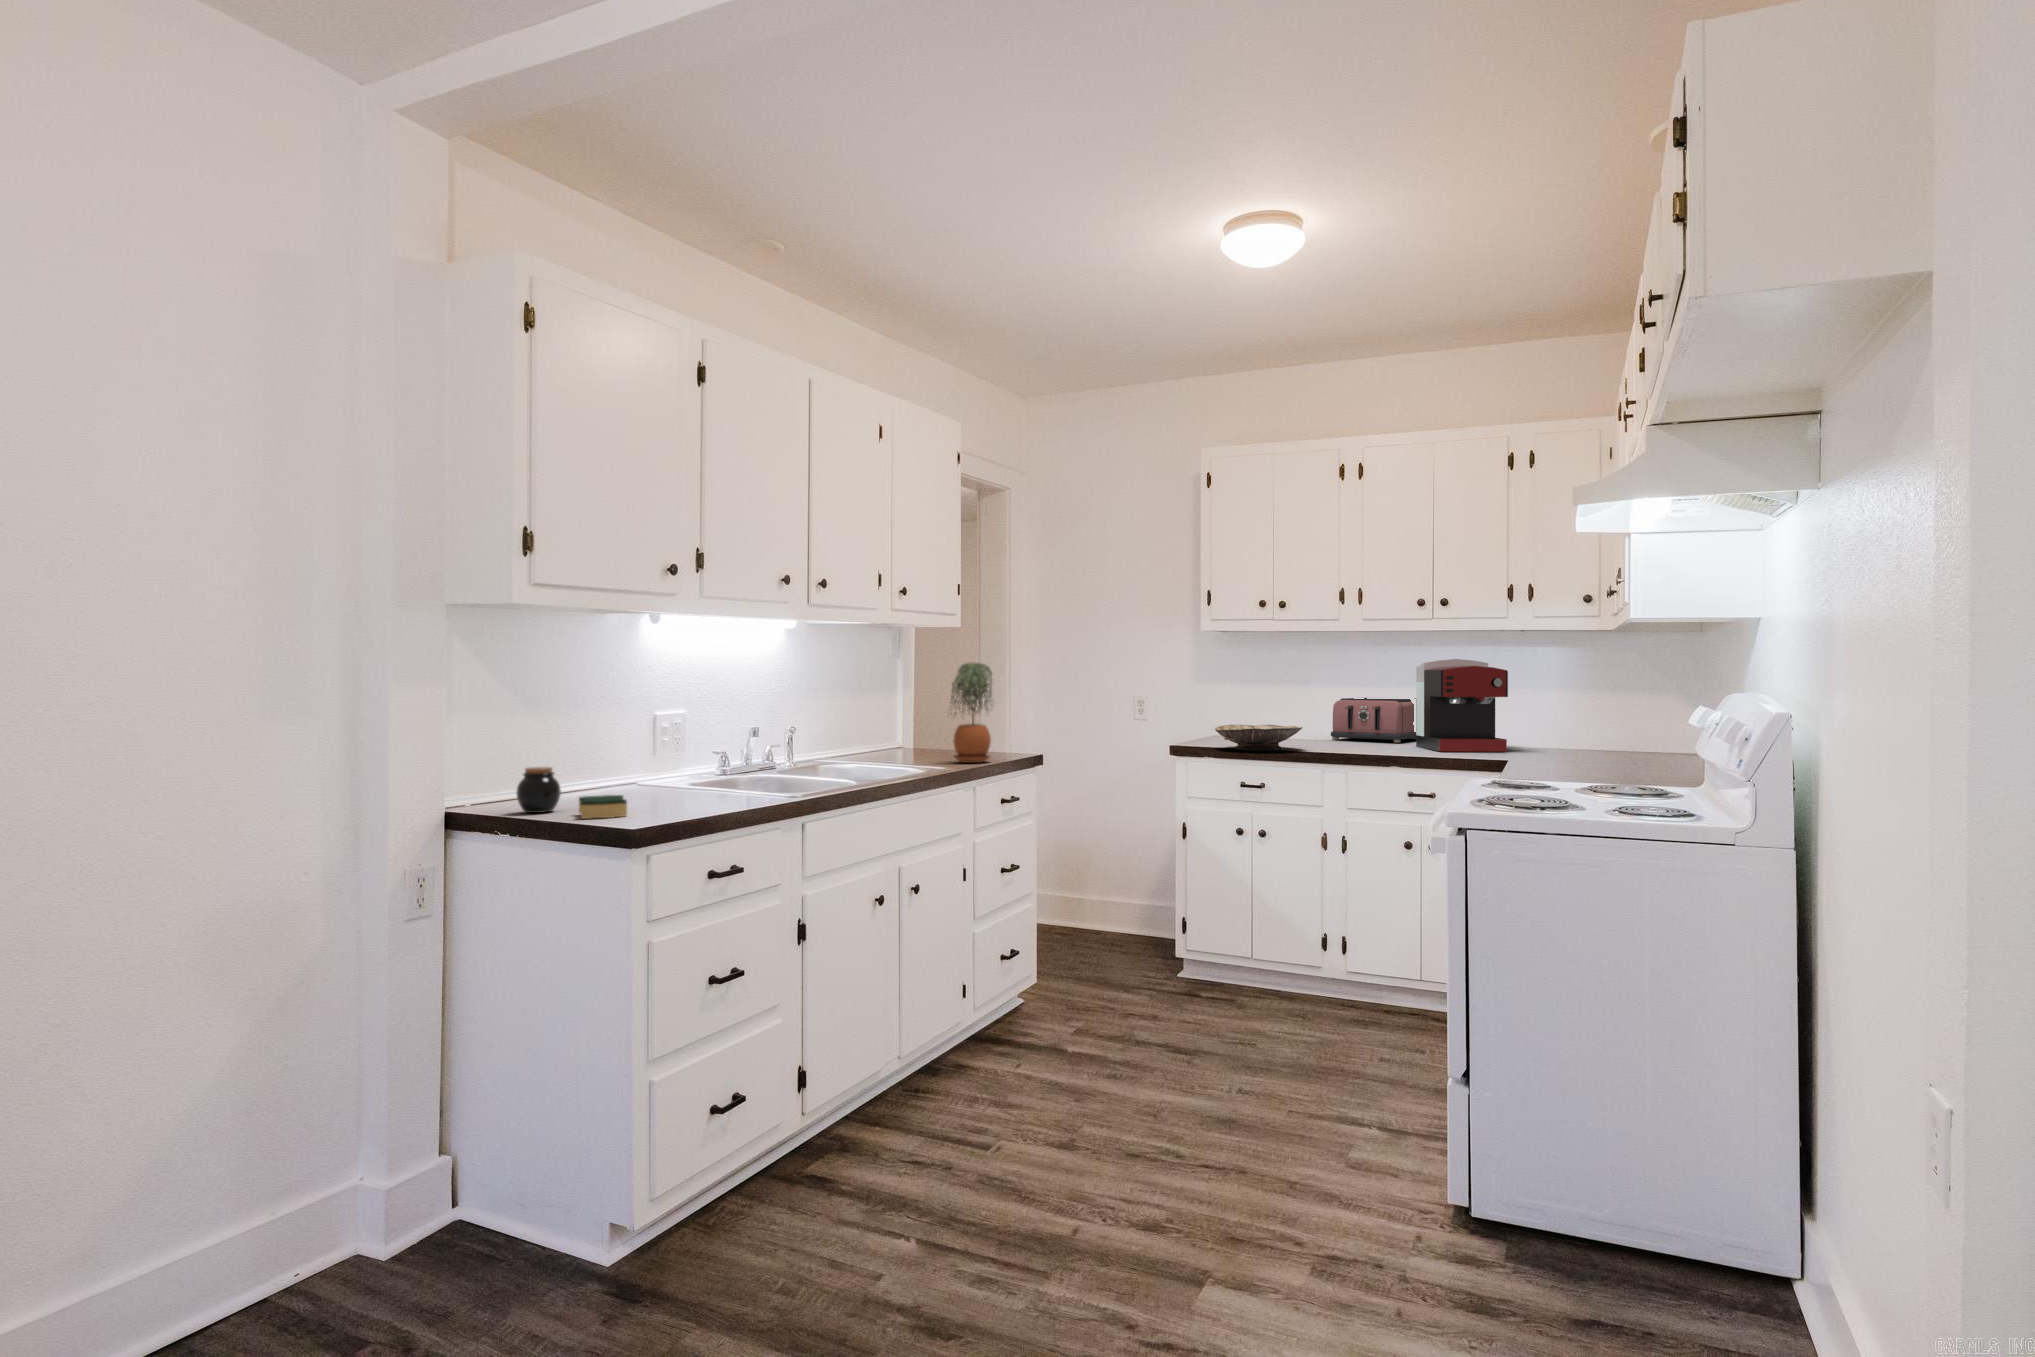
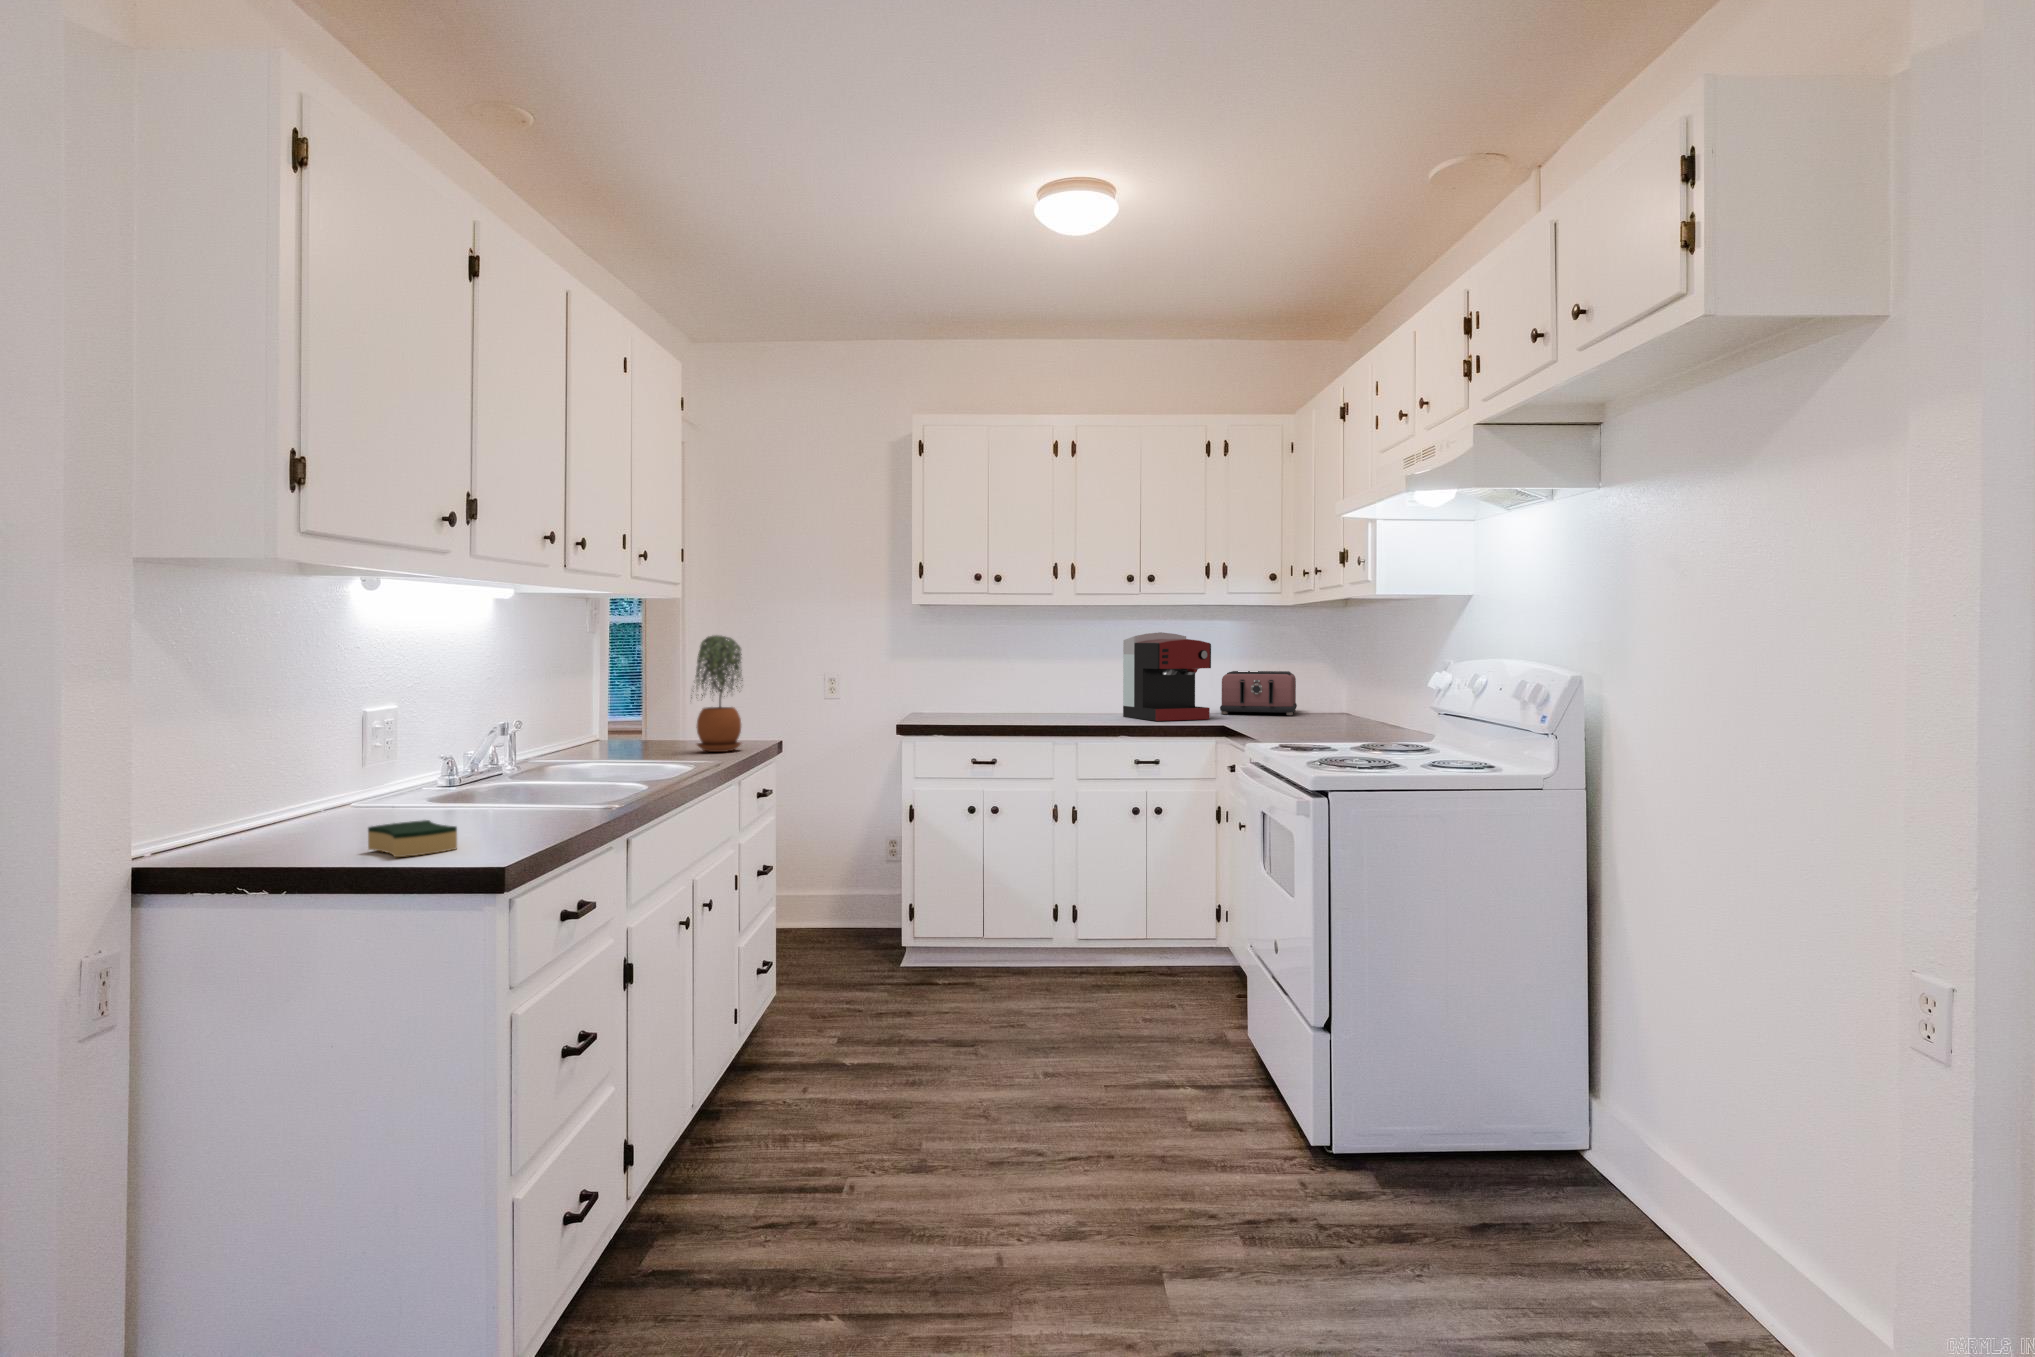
toaster: present [1331,698,1416,743] -> present [1220,671,1297,715]
bowl: present [1215,724,1302,751] -> none [948,699,1036,726]
jar: present [516,767,561,813] -> none [249,787,318,855]

